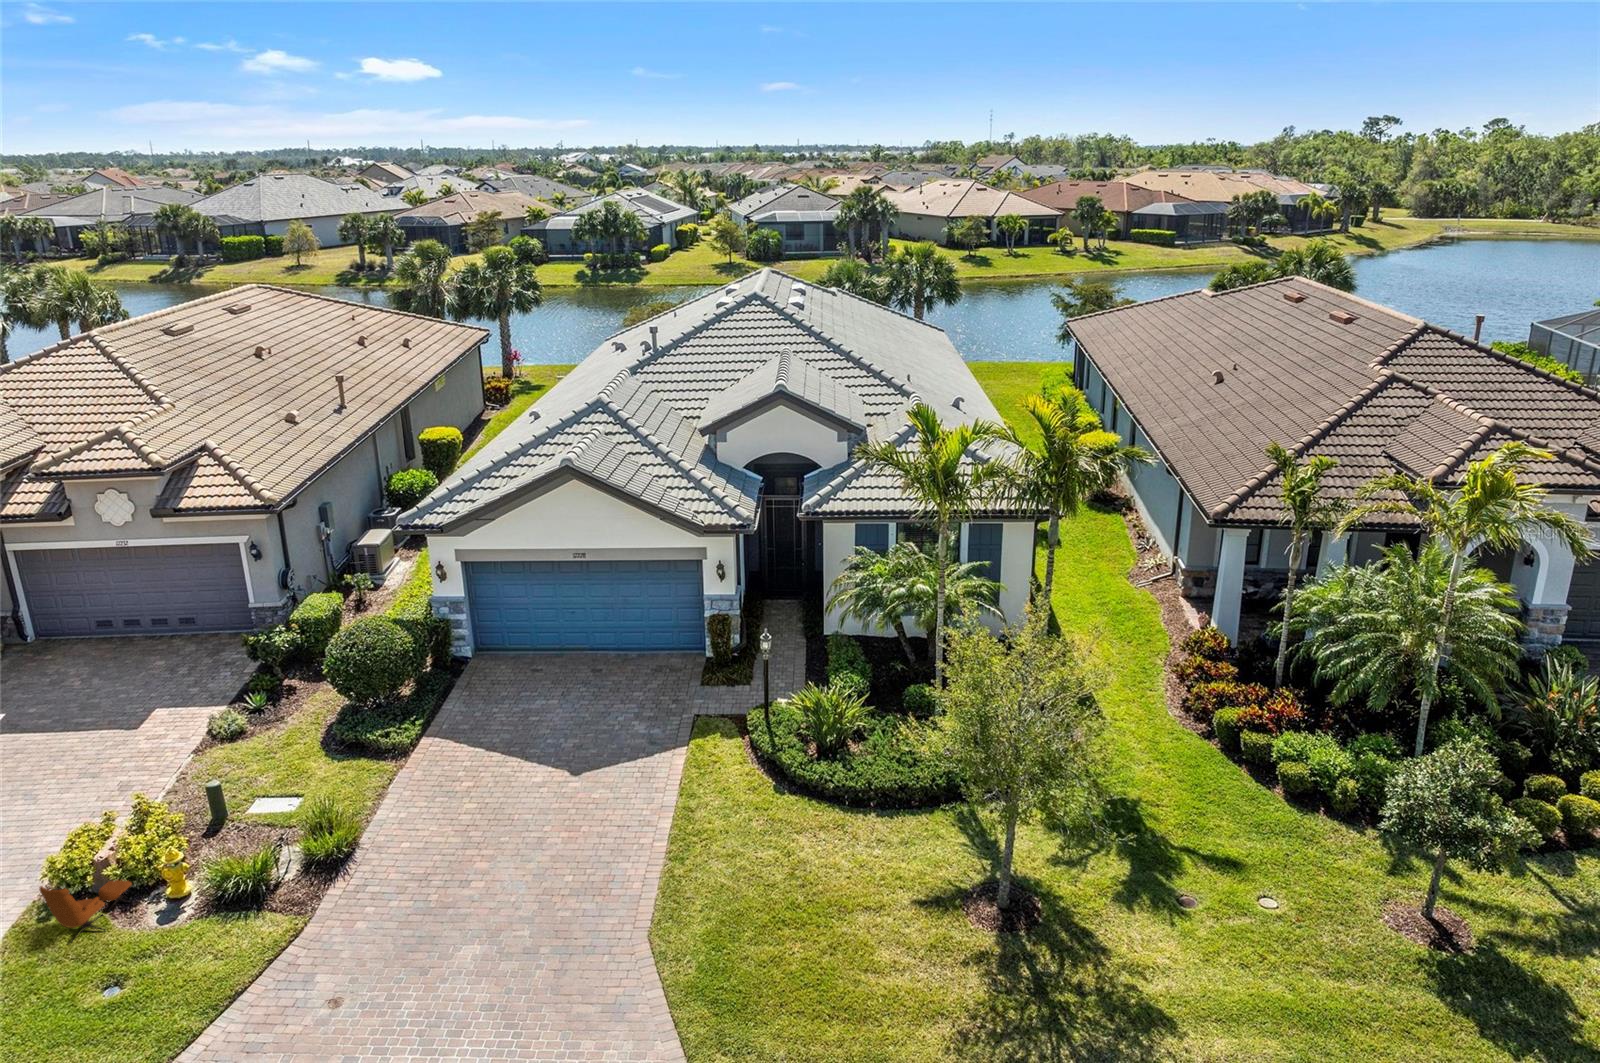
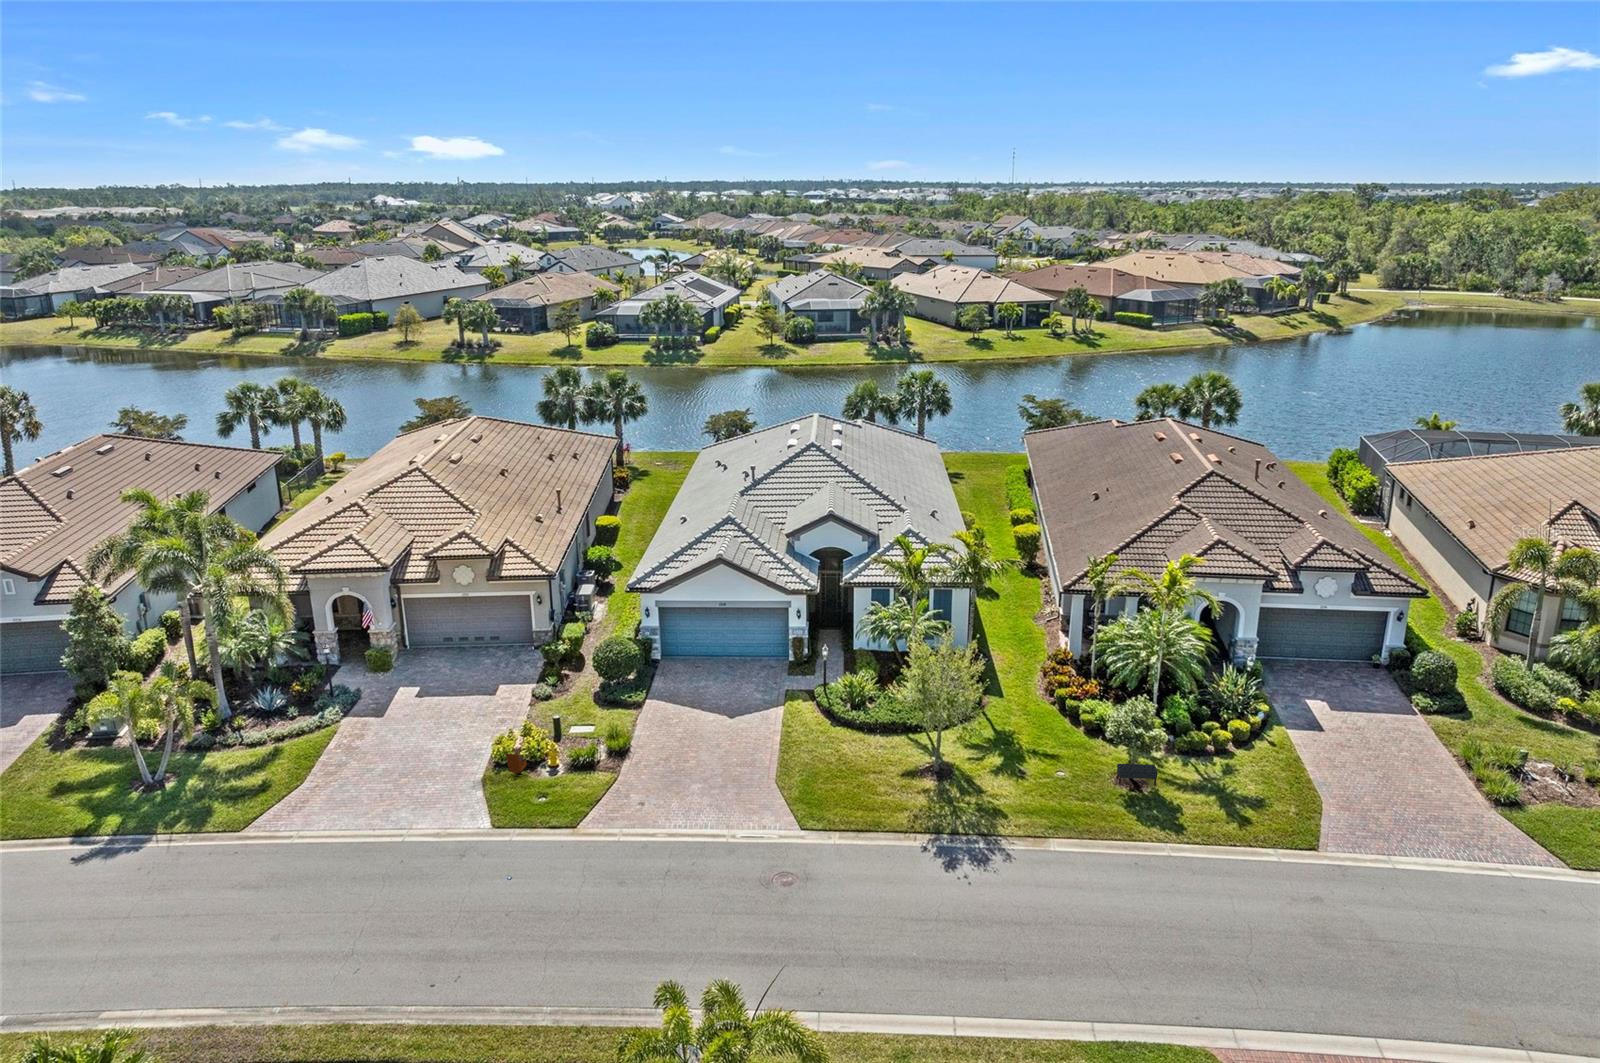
bench: none [1394,889,1498,941] -> present [1117,764,1158,786]

